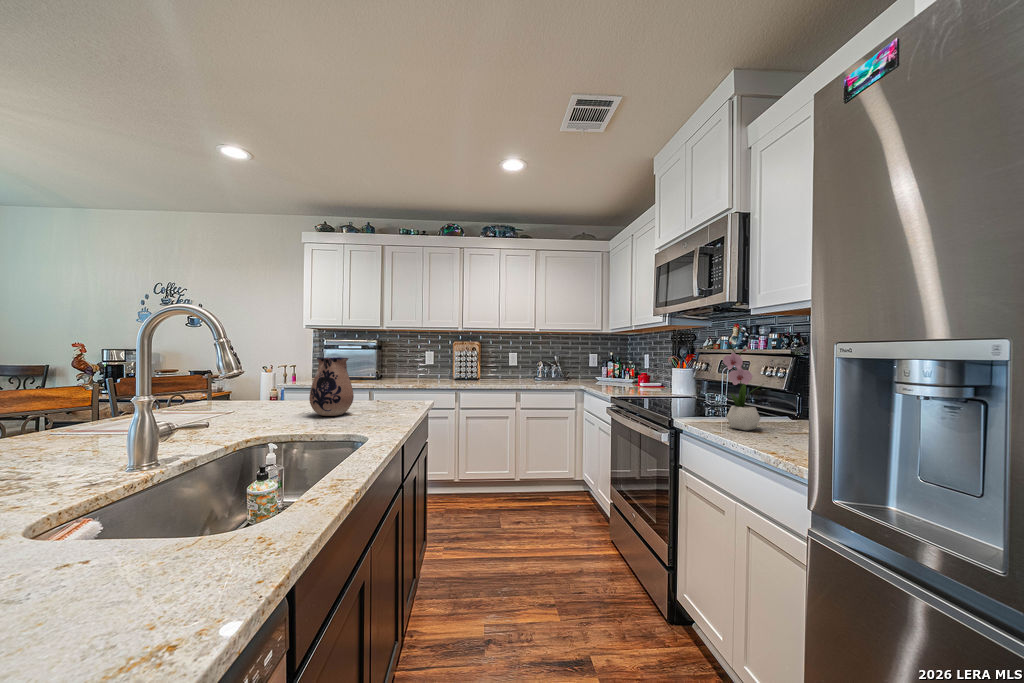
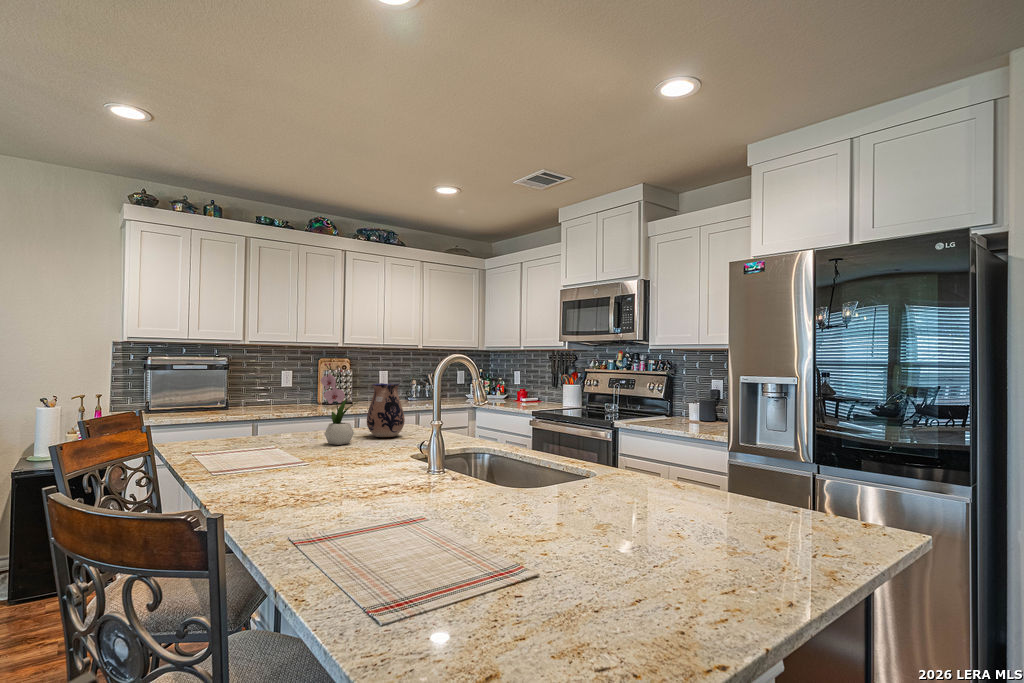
flower arrangement: present [723,341,762,430] -> present [321,363,357,445]

